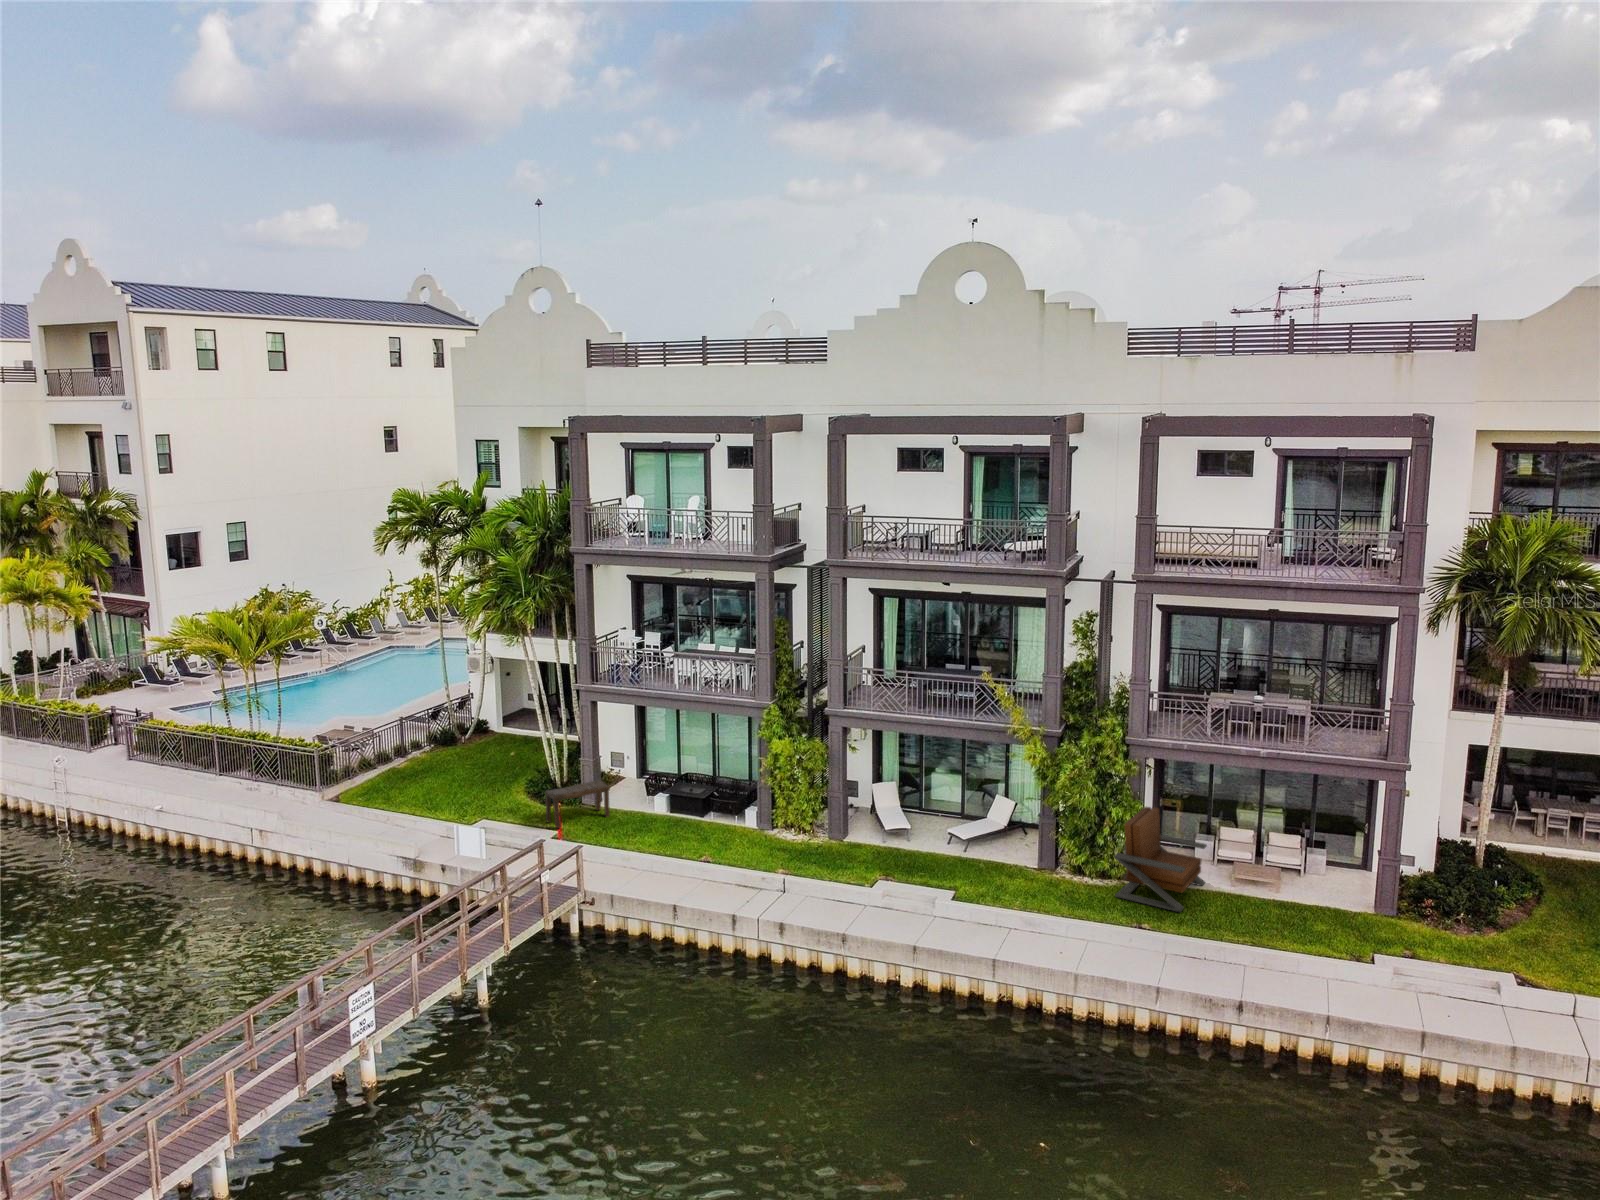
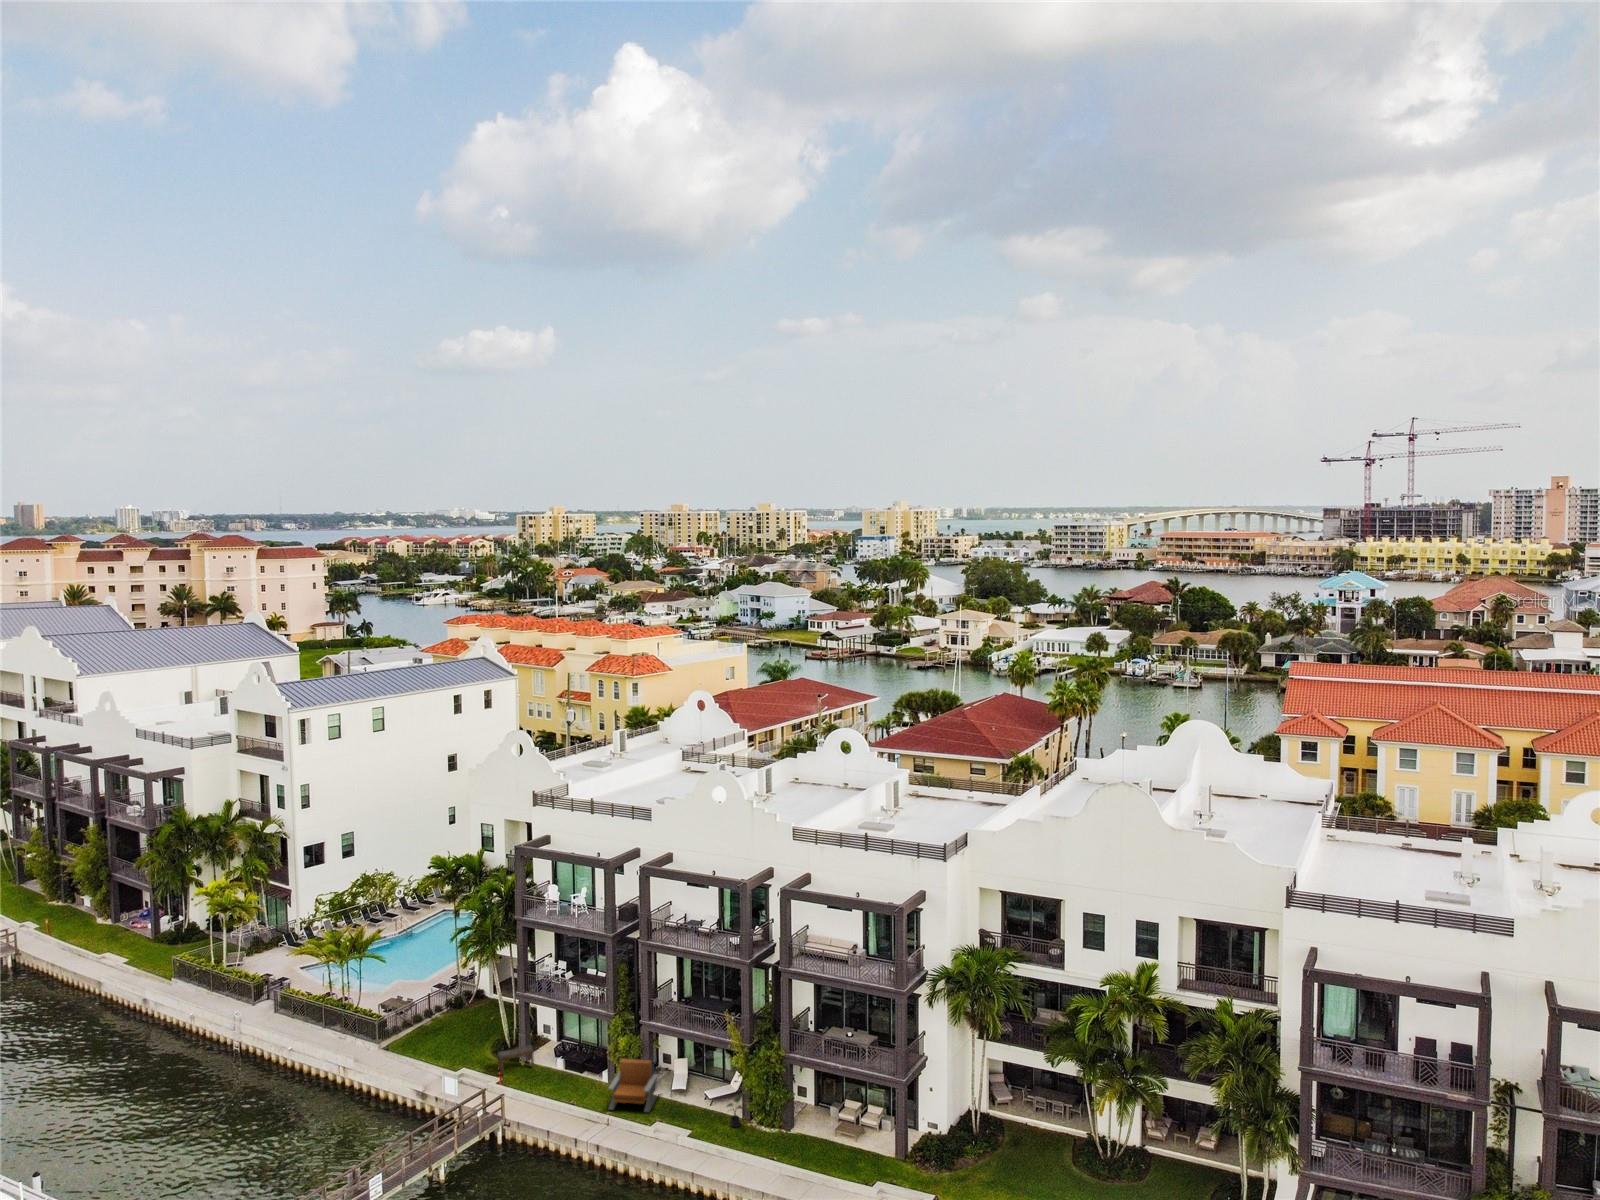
lounge chair: present [1114,807,1207,912] -> present [608,1059,658,1112]
potted plant: none [1004,823,1040,880] -> present [727,1094,744,1127]

